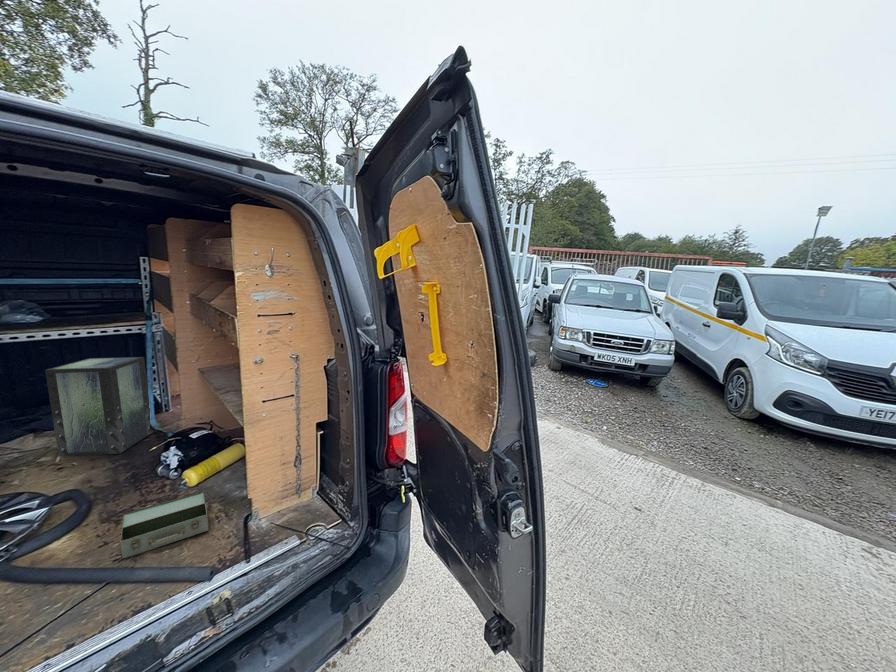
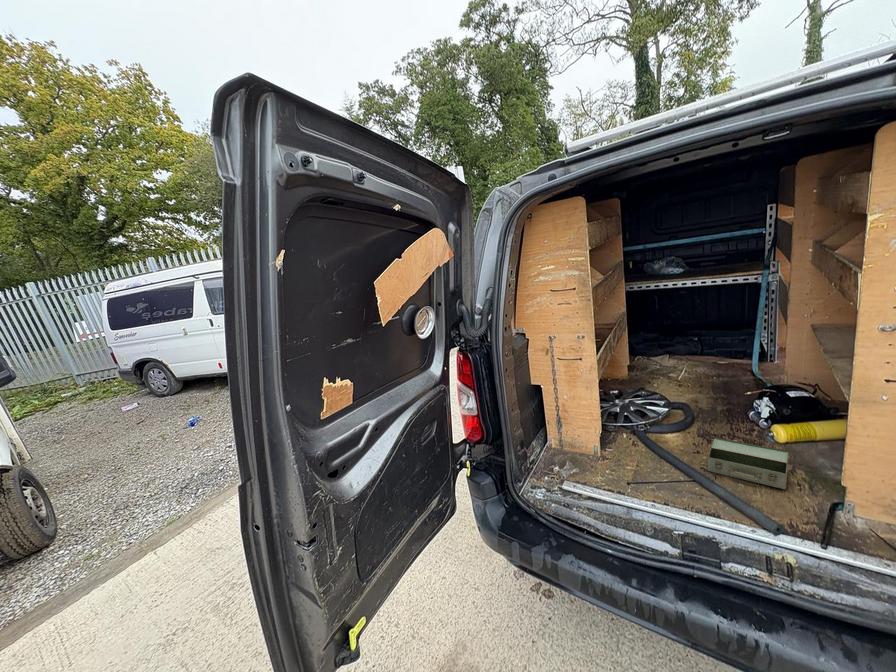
storage box: present [45,357,153,456] -> none [680,303,756,388]

